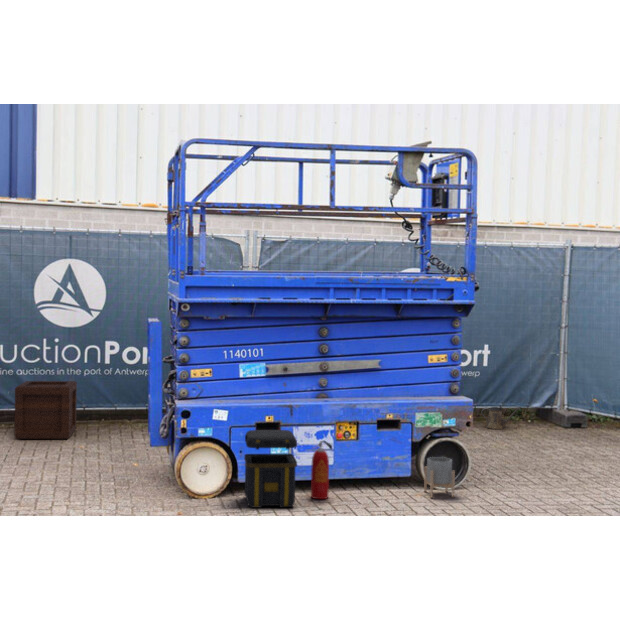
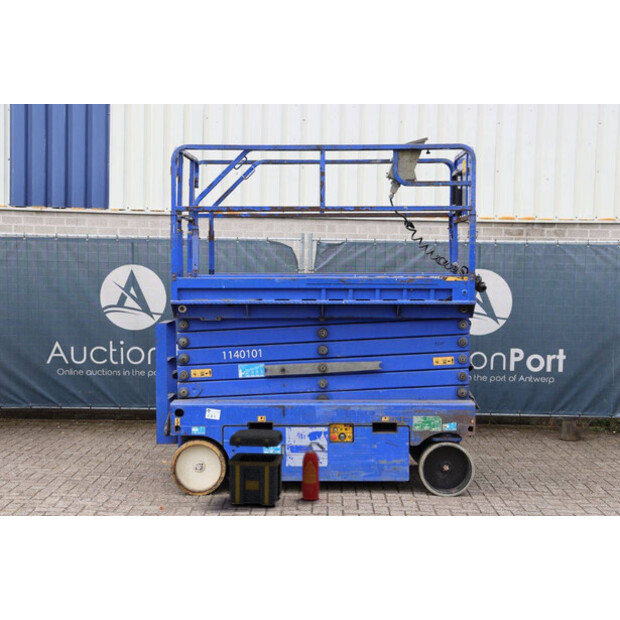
wooden crate: present [14,381,77,439] -> none [75,381,139,437]
planter: present [424,457,455,498] -> none [422,463,449,505]

